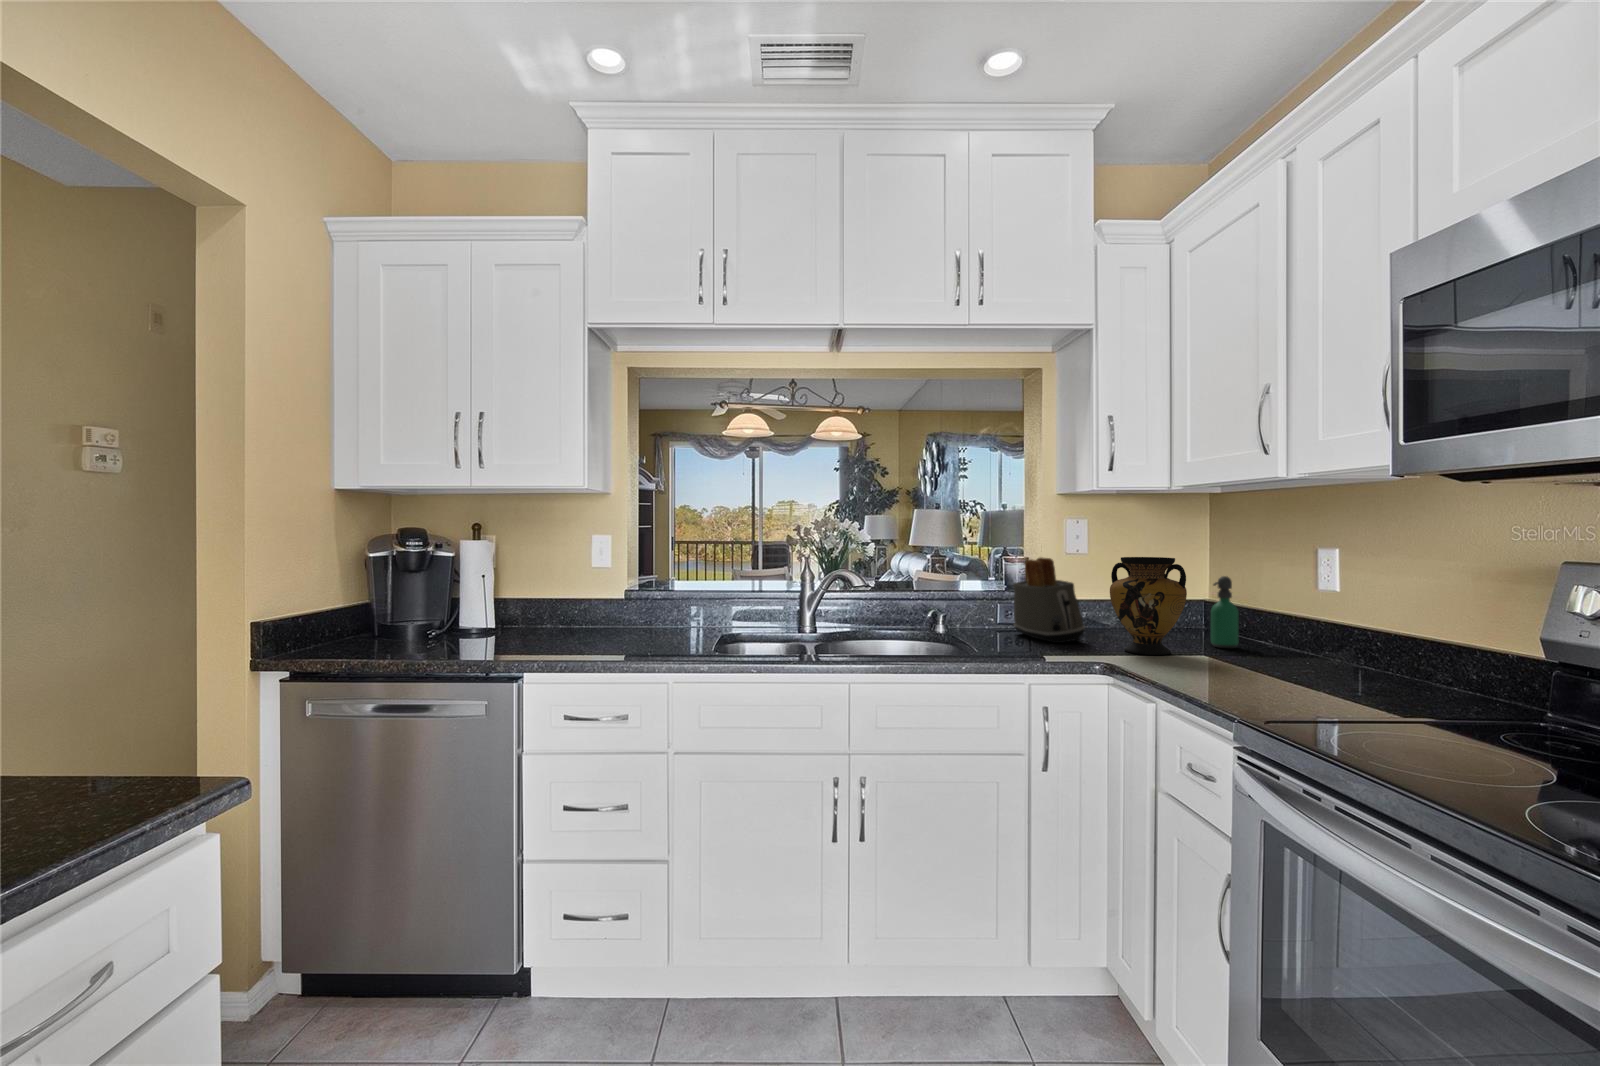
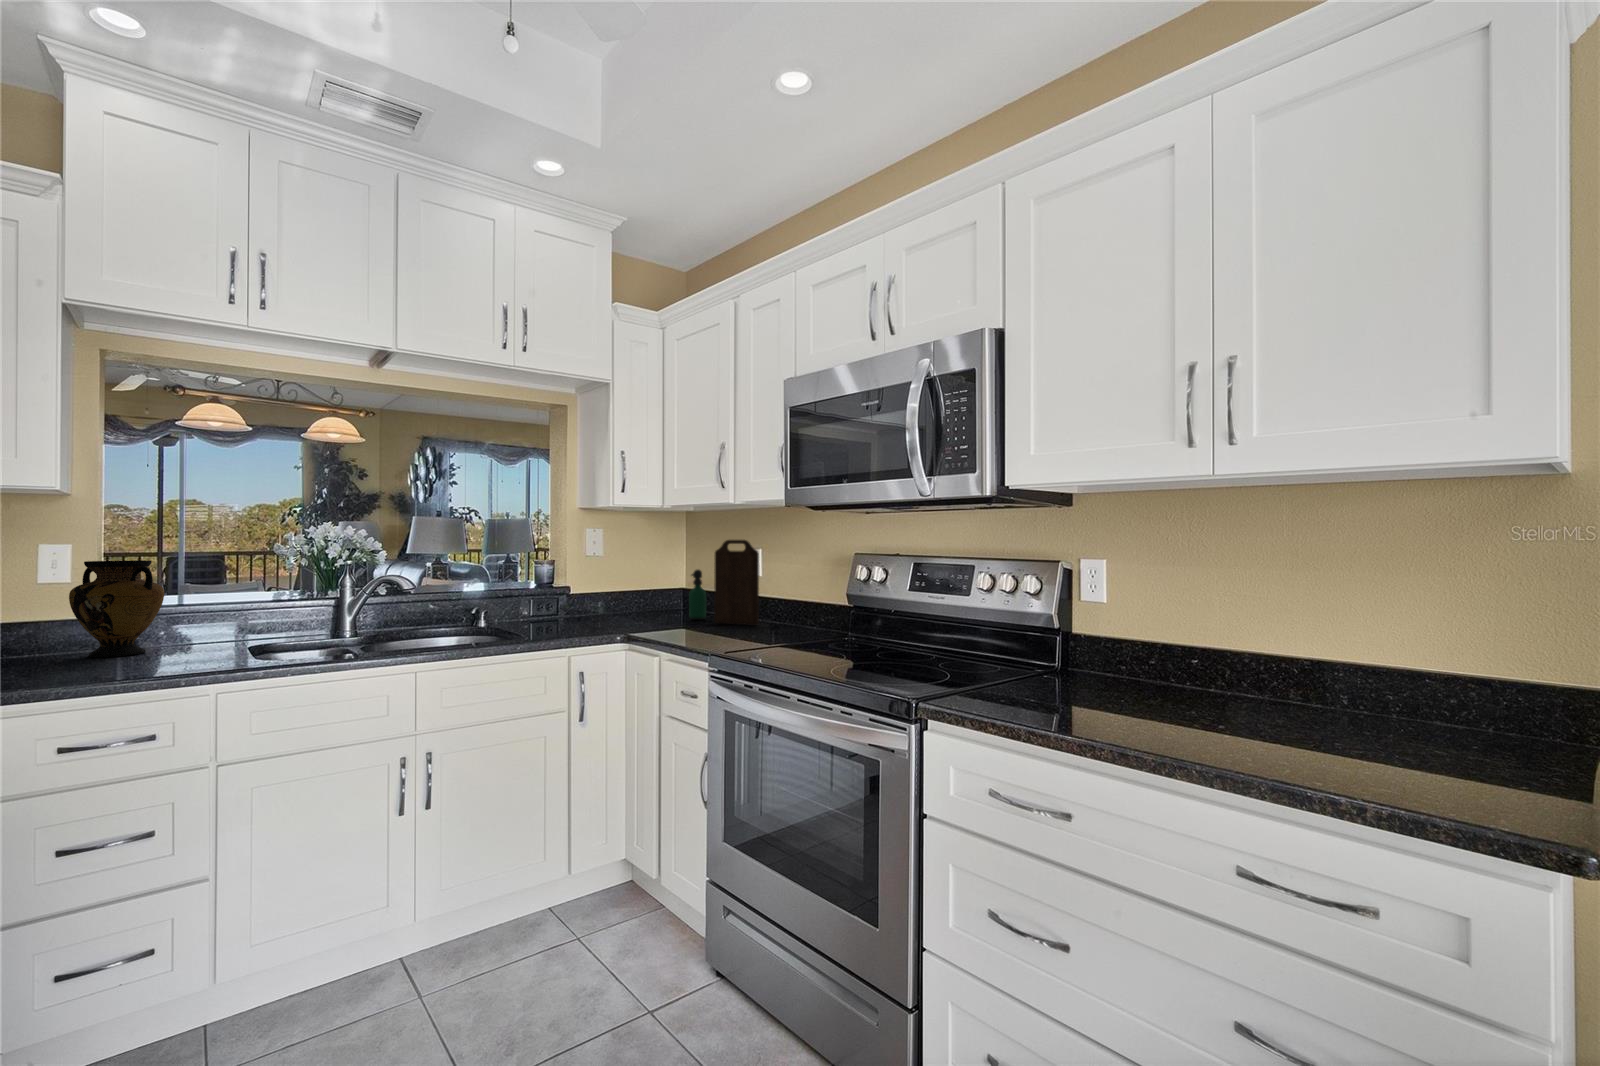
cutting board: none [1251,535,1329,667] -> present [714,540,759,625]
toaster: present [1013,557,1085,643] -> none [544,559,603,625]
vase: present [1110,557,1187,655] -> present [69,560,164,657]

